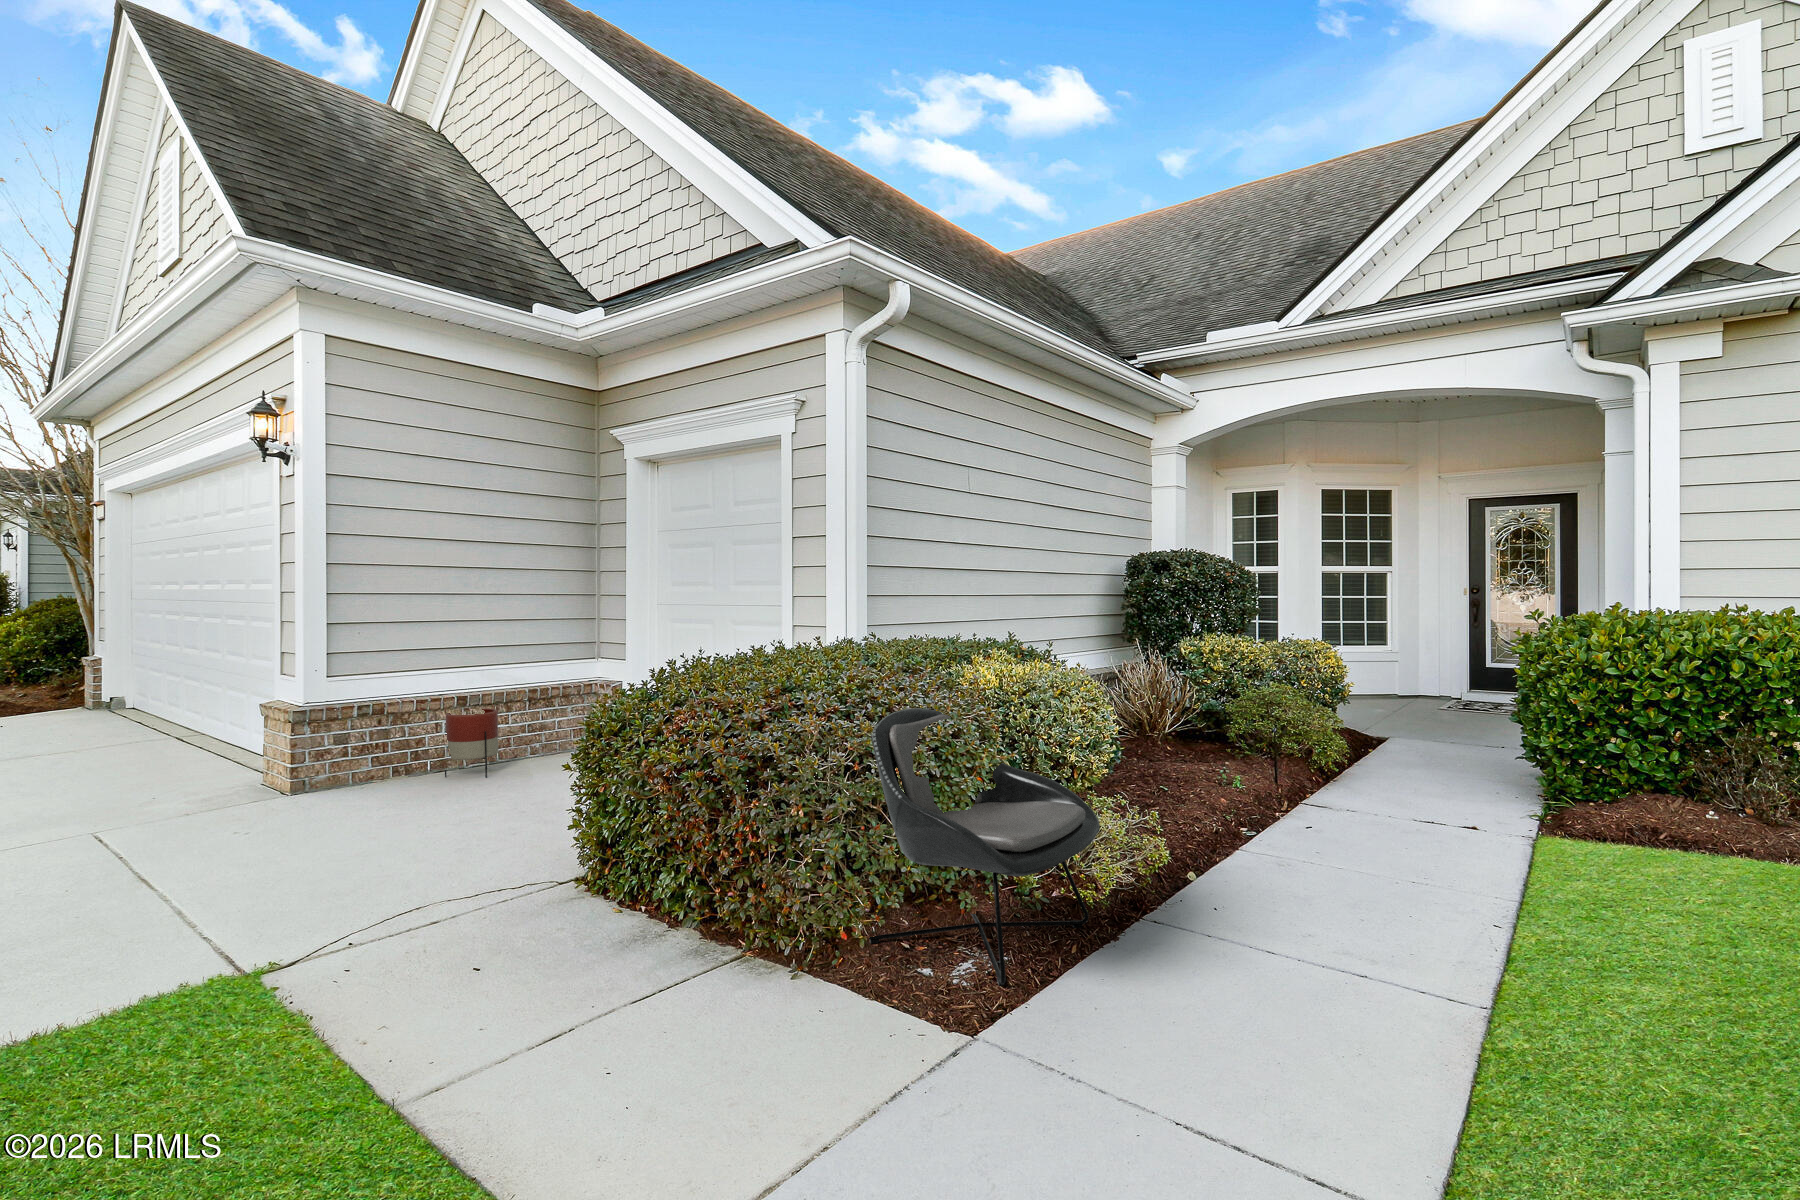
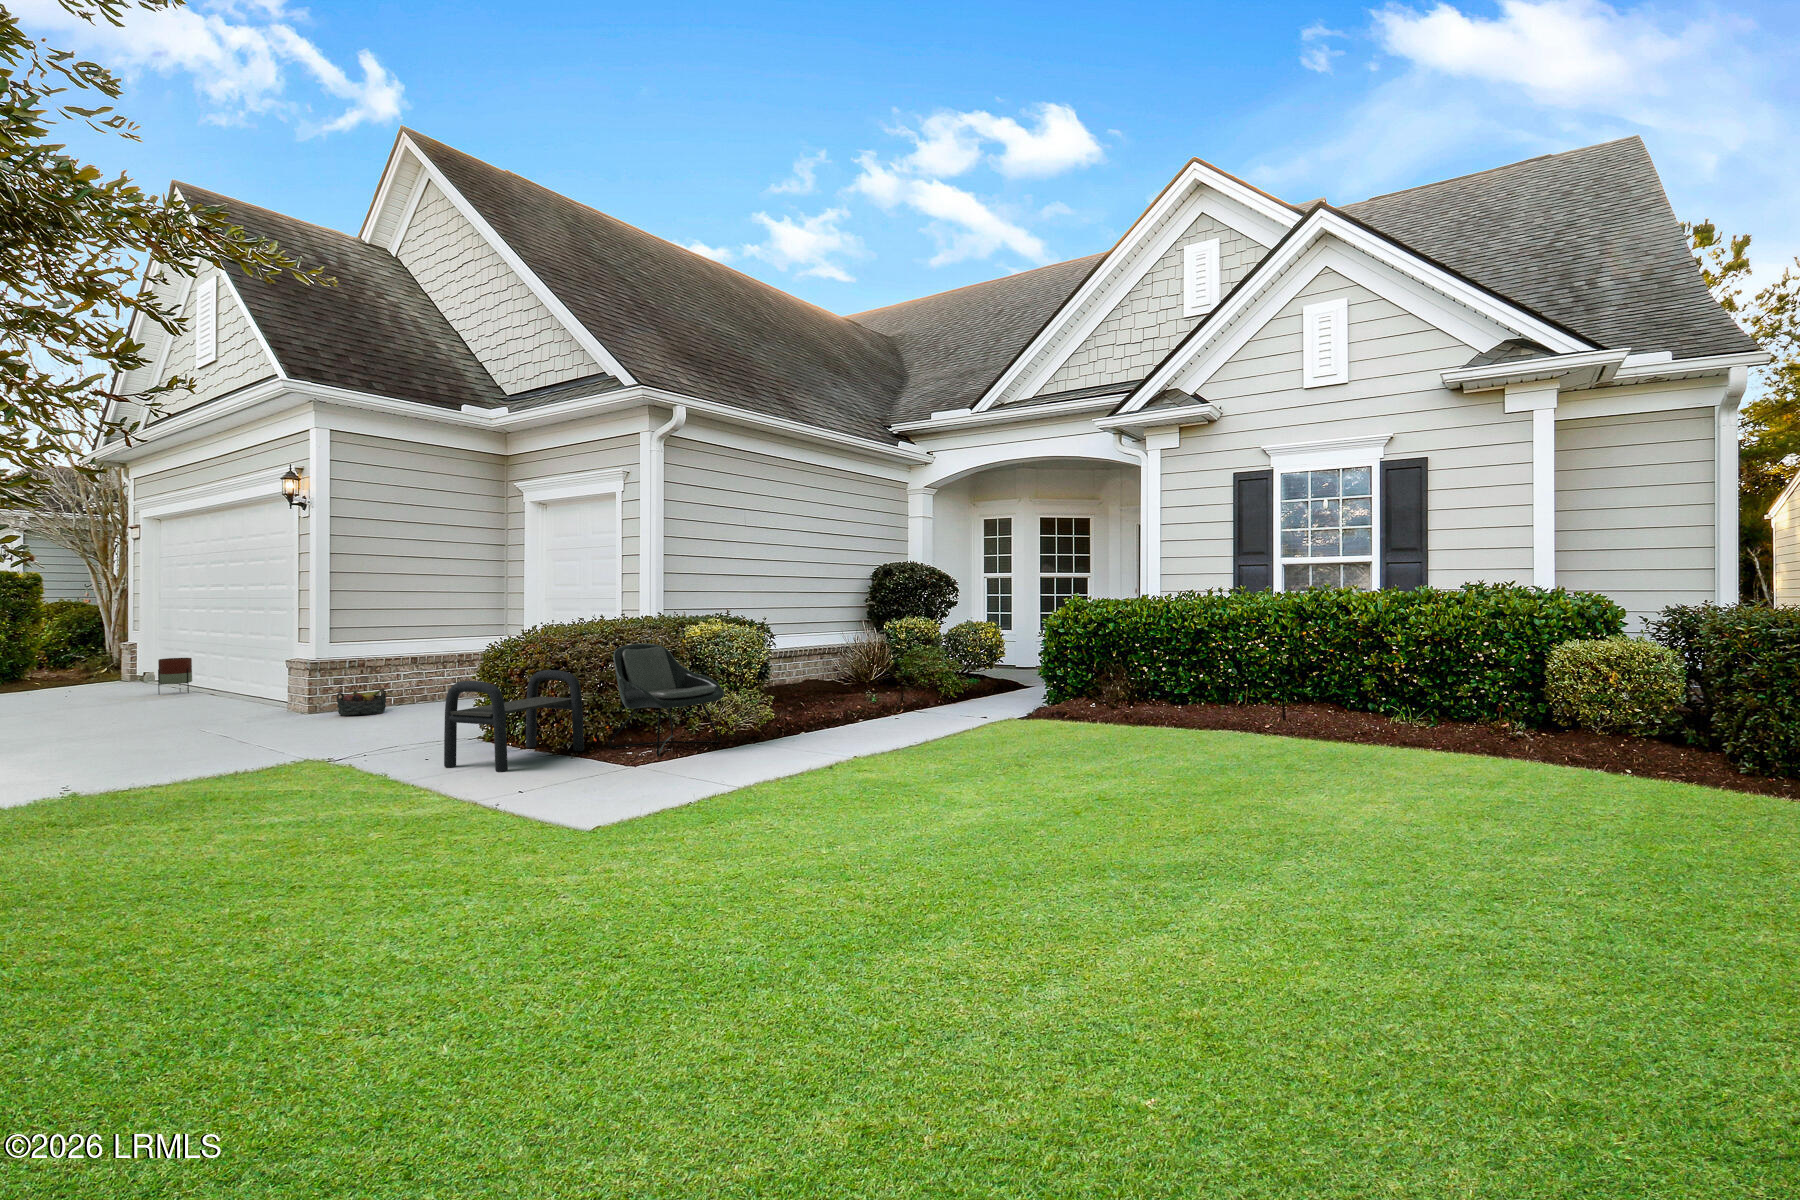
planter: present [445,708,498,778] -> present [158,658,192,694]
basket: none [337,753,418,800] -> present [337,688,386,716]
bench: none [520,771,814,1073] -> present [444,670,584,772]

